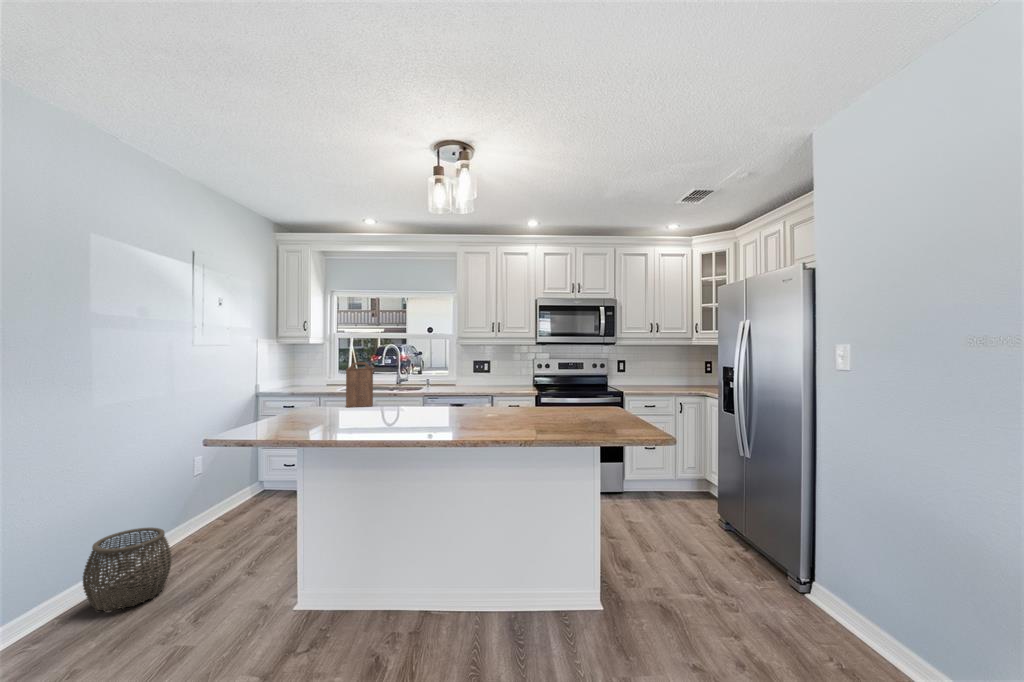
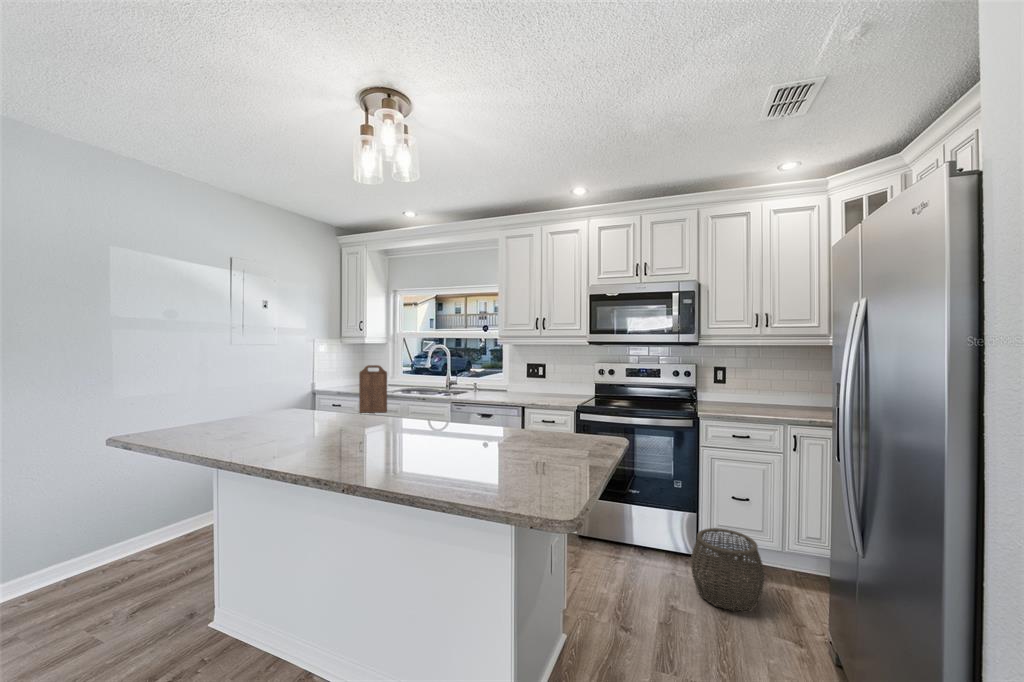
woven basket: present [83,528,172,611] -> present [691,528,765,611]

